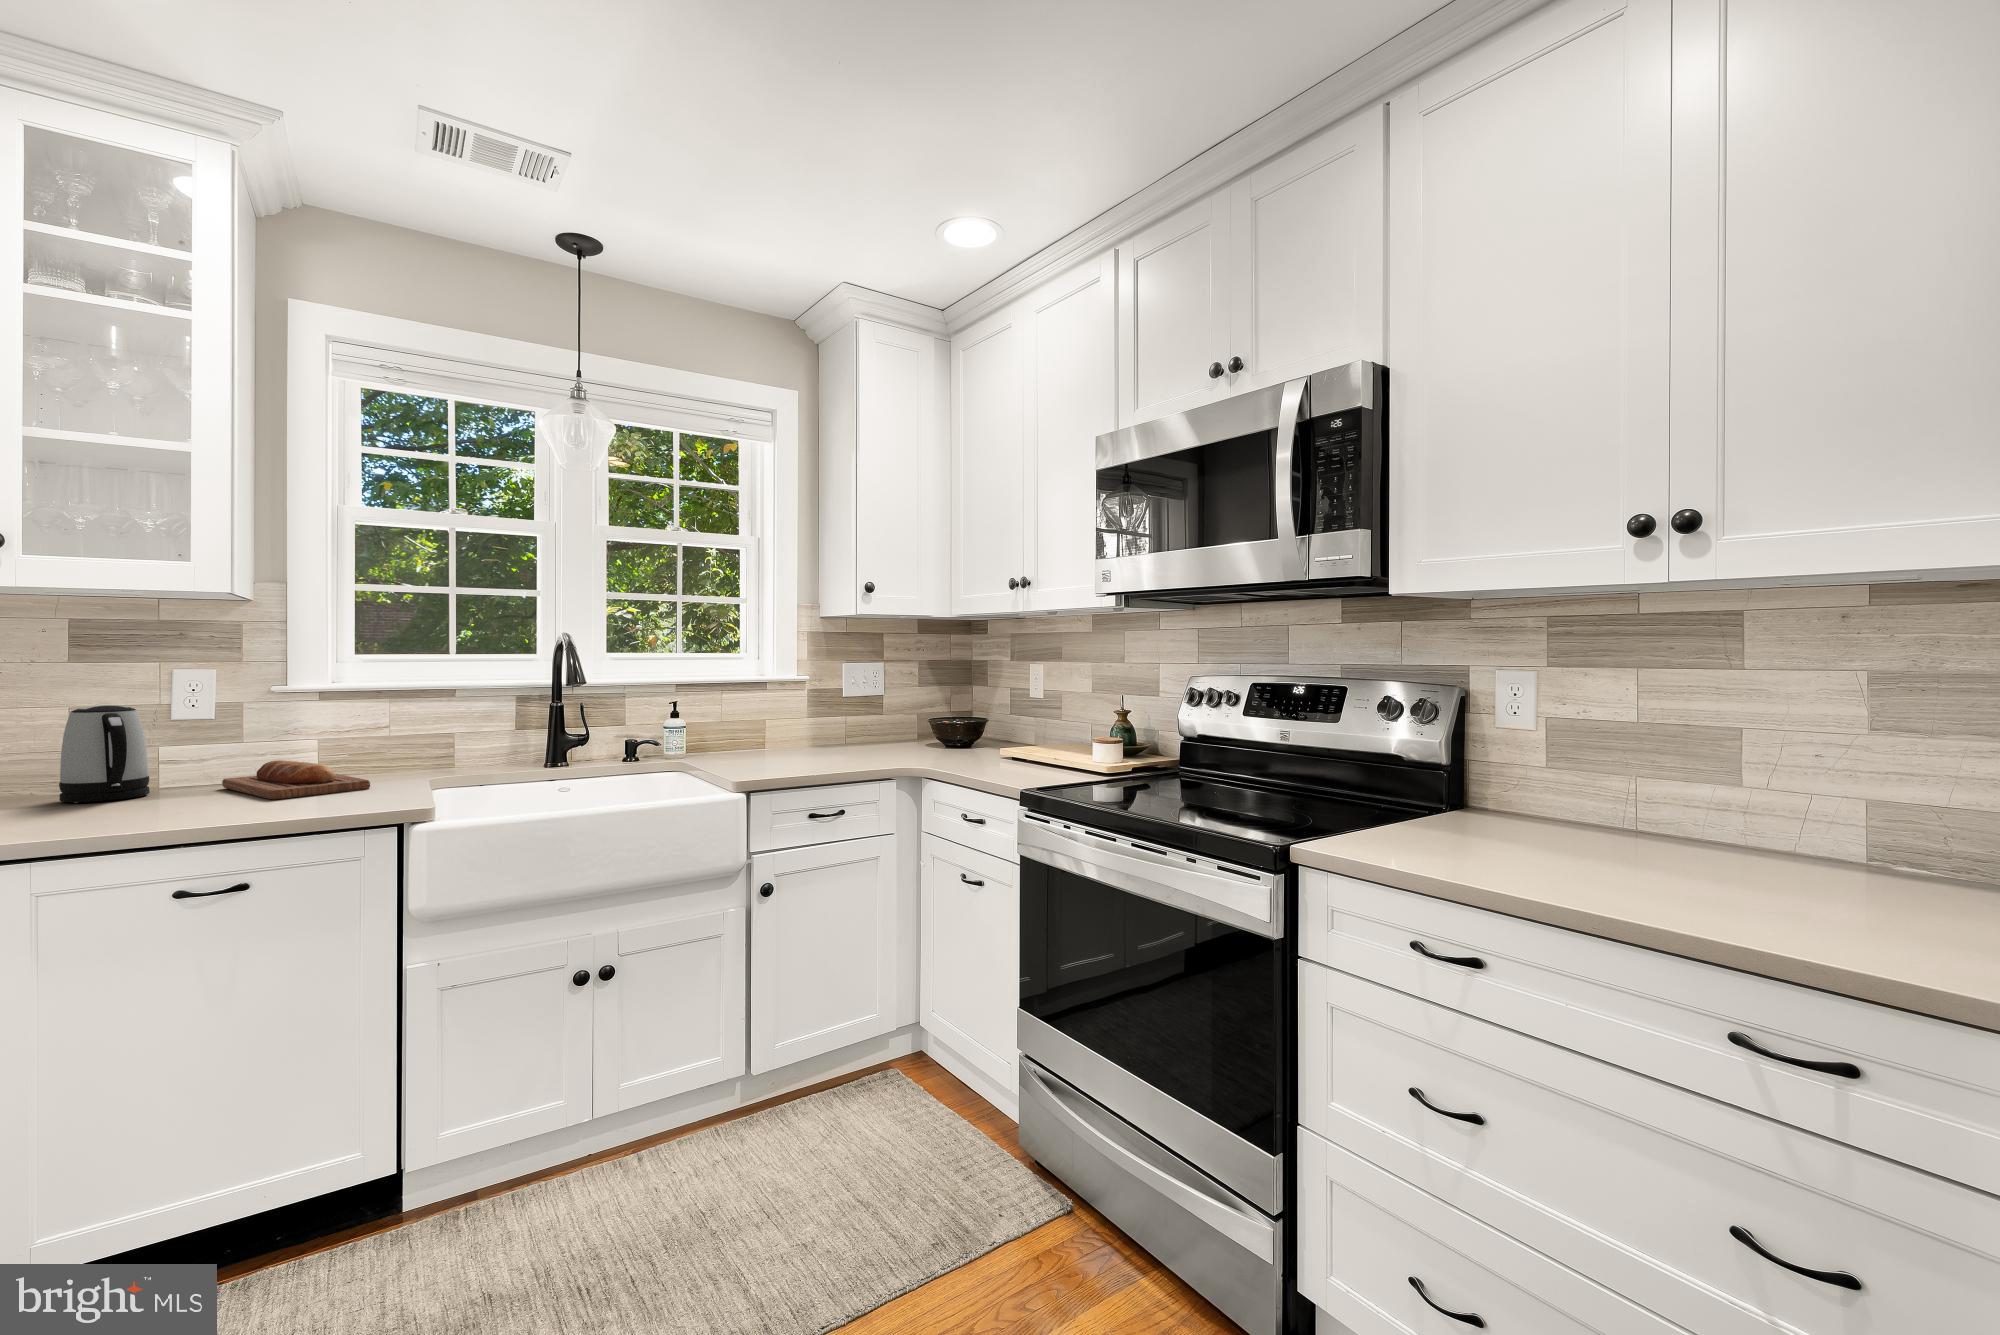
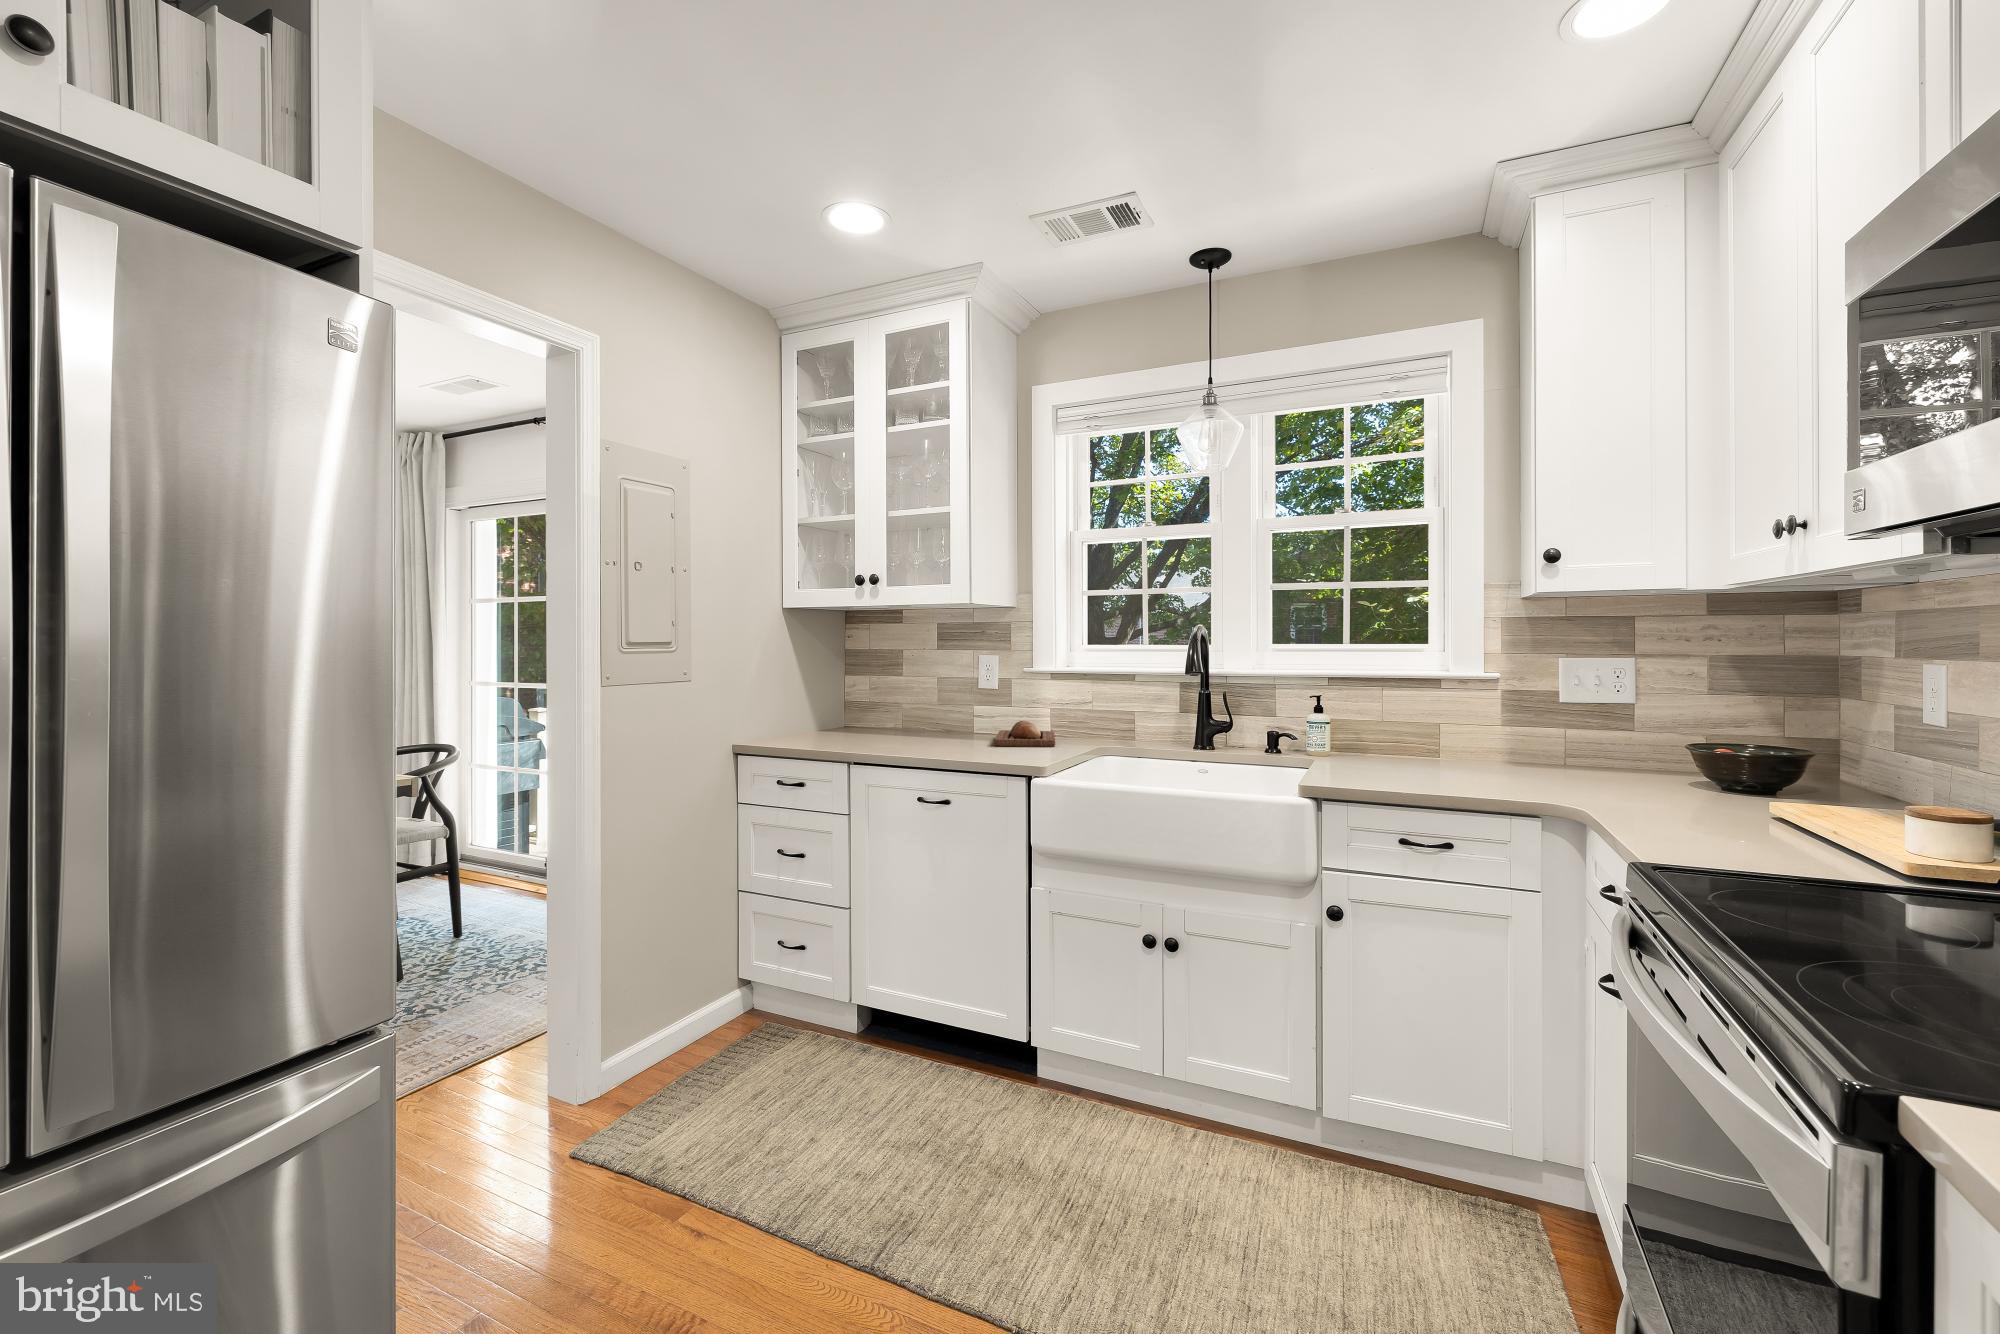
kettle: present [59,705,150,803] -> none [927,677,967,736]

